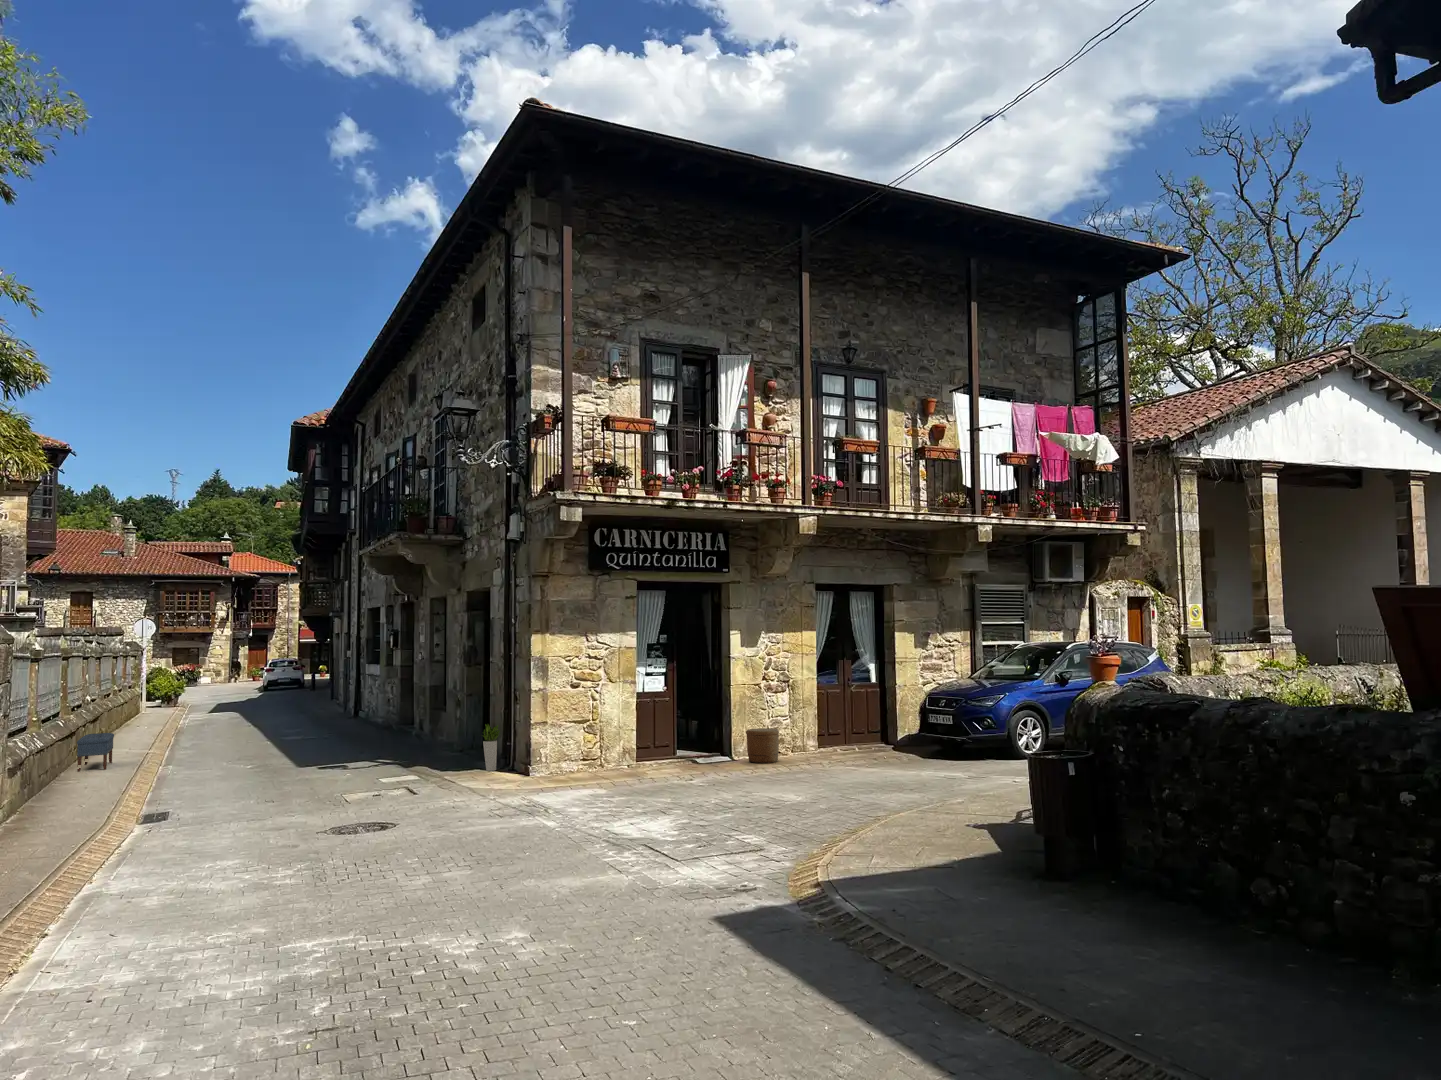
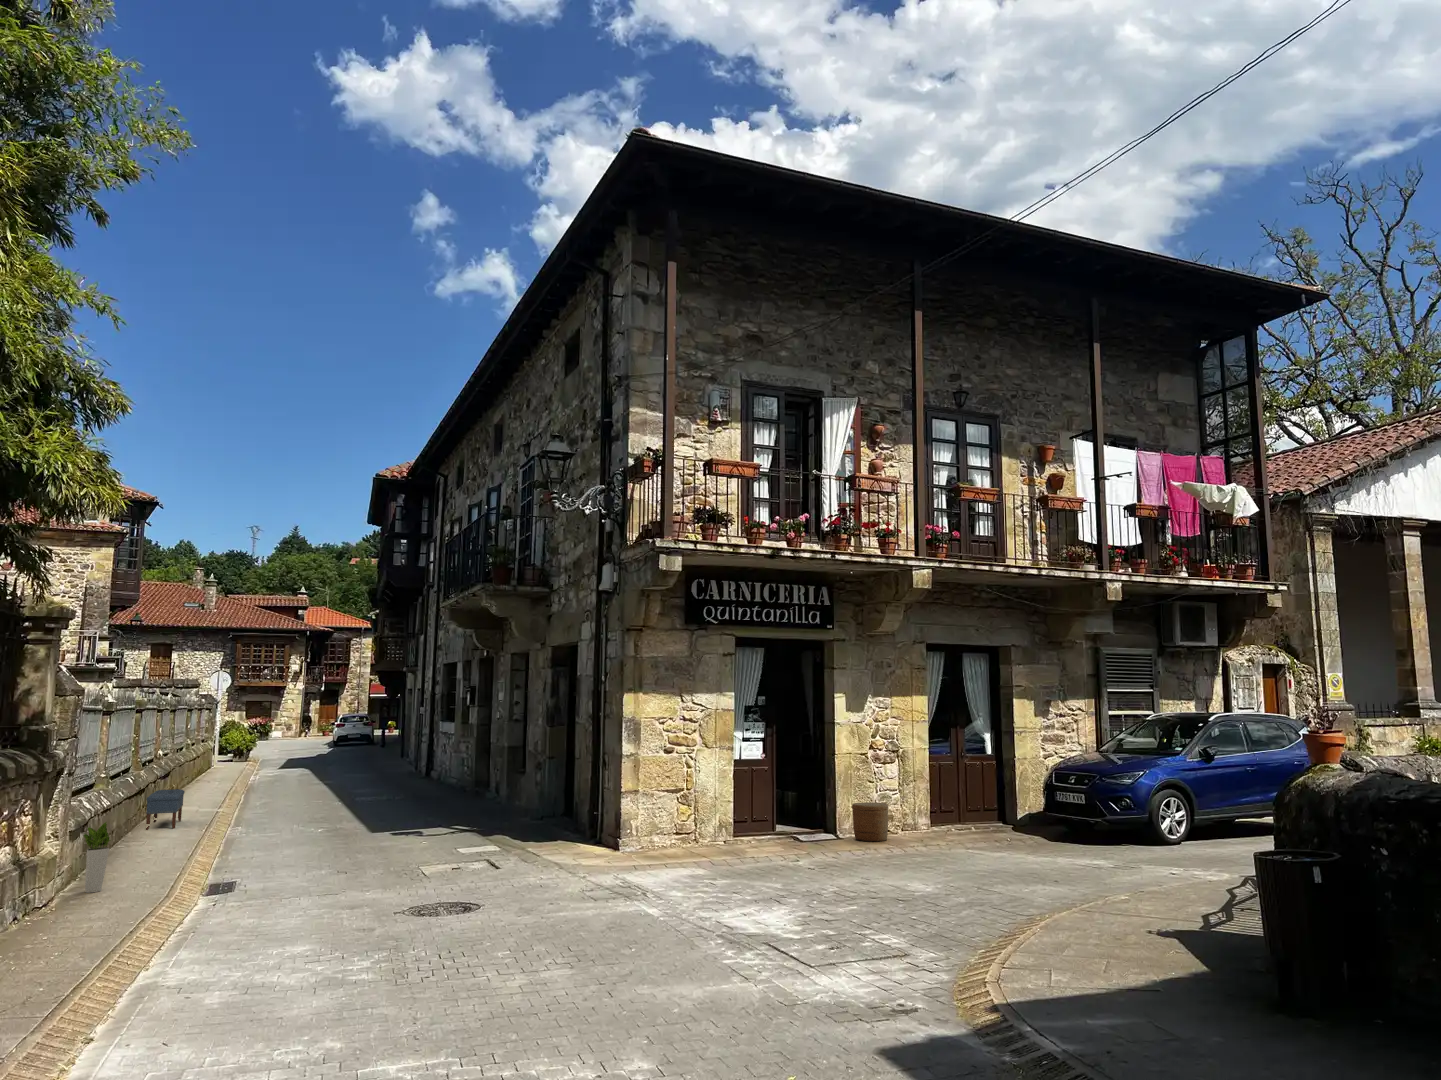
planter: present [483,724,499,771] -> present [84,822,110,893]

